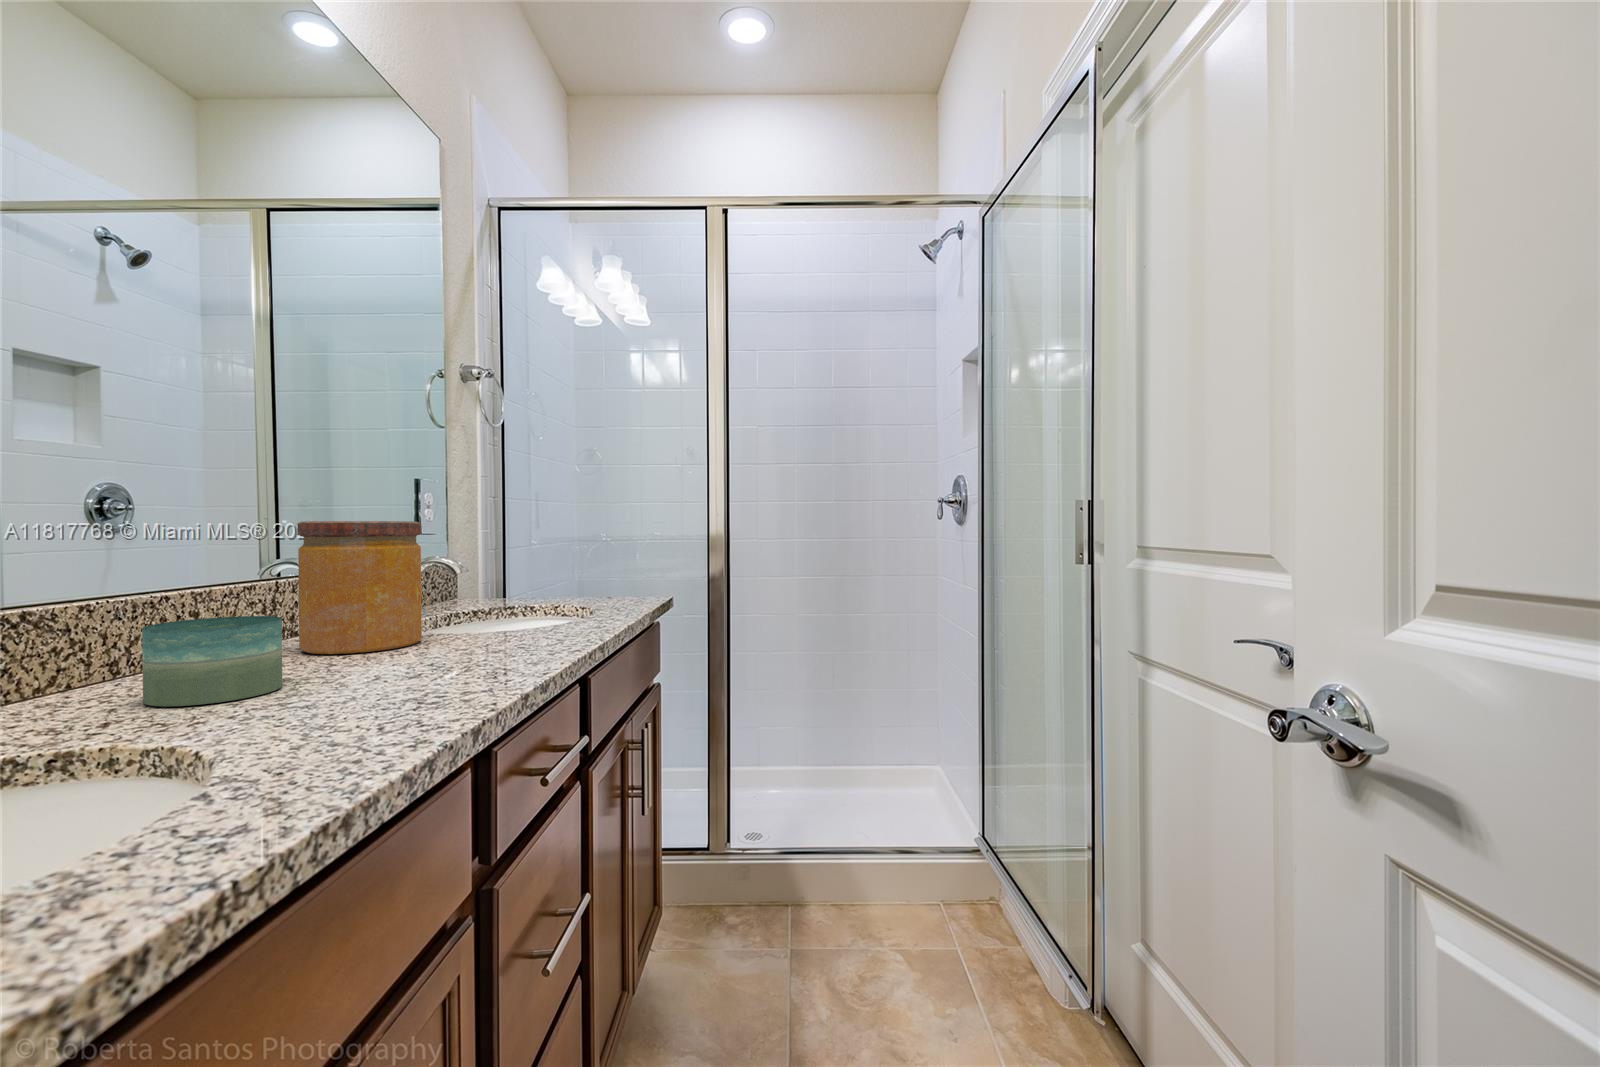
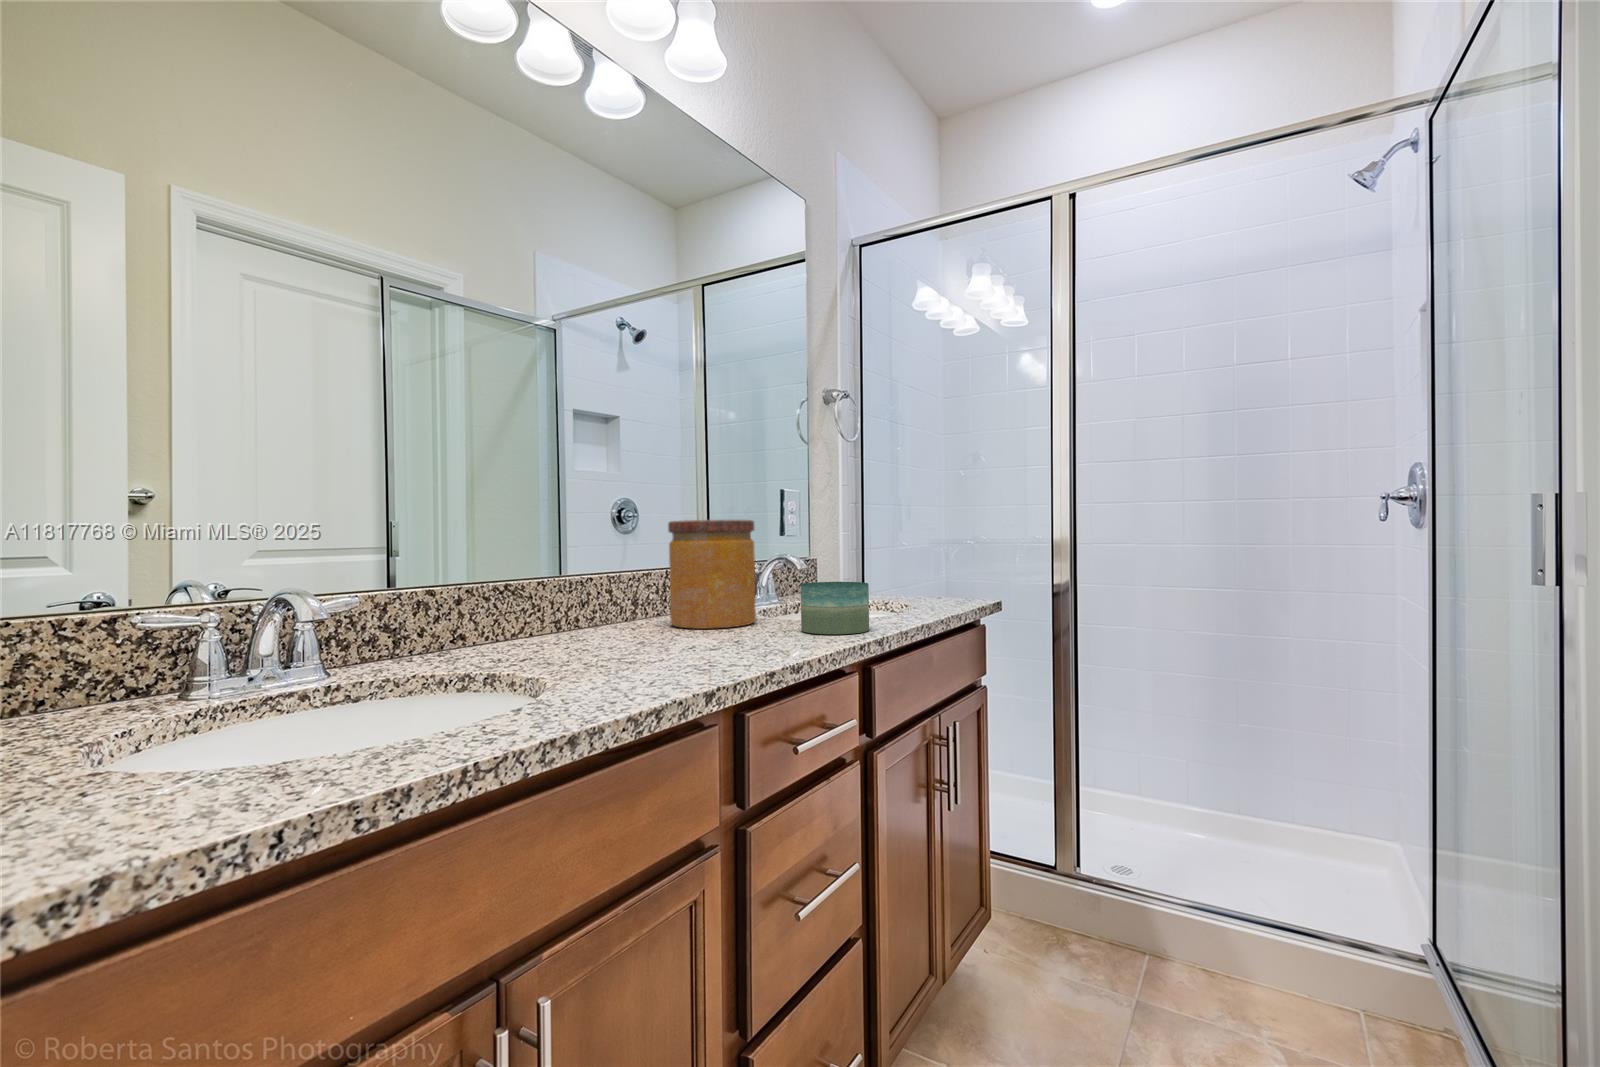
candle: present [142,616,282,706] -> present [801,582,869,634]

